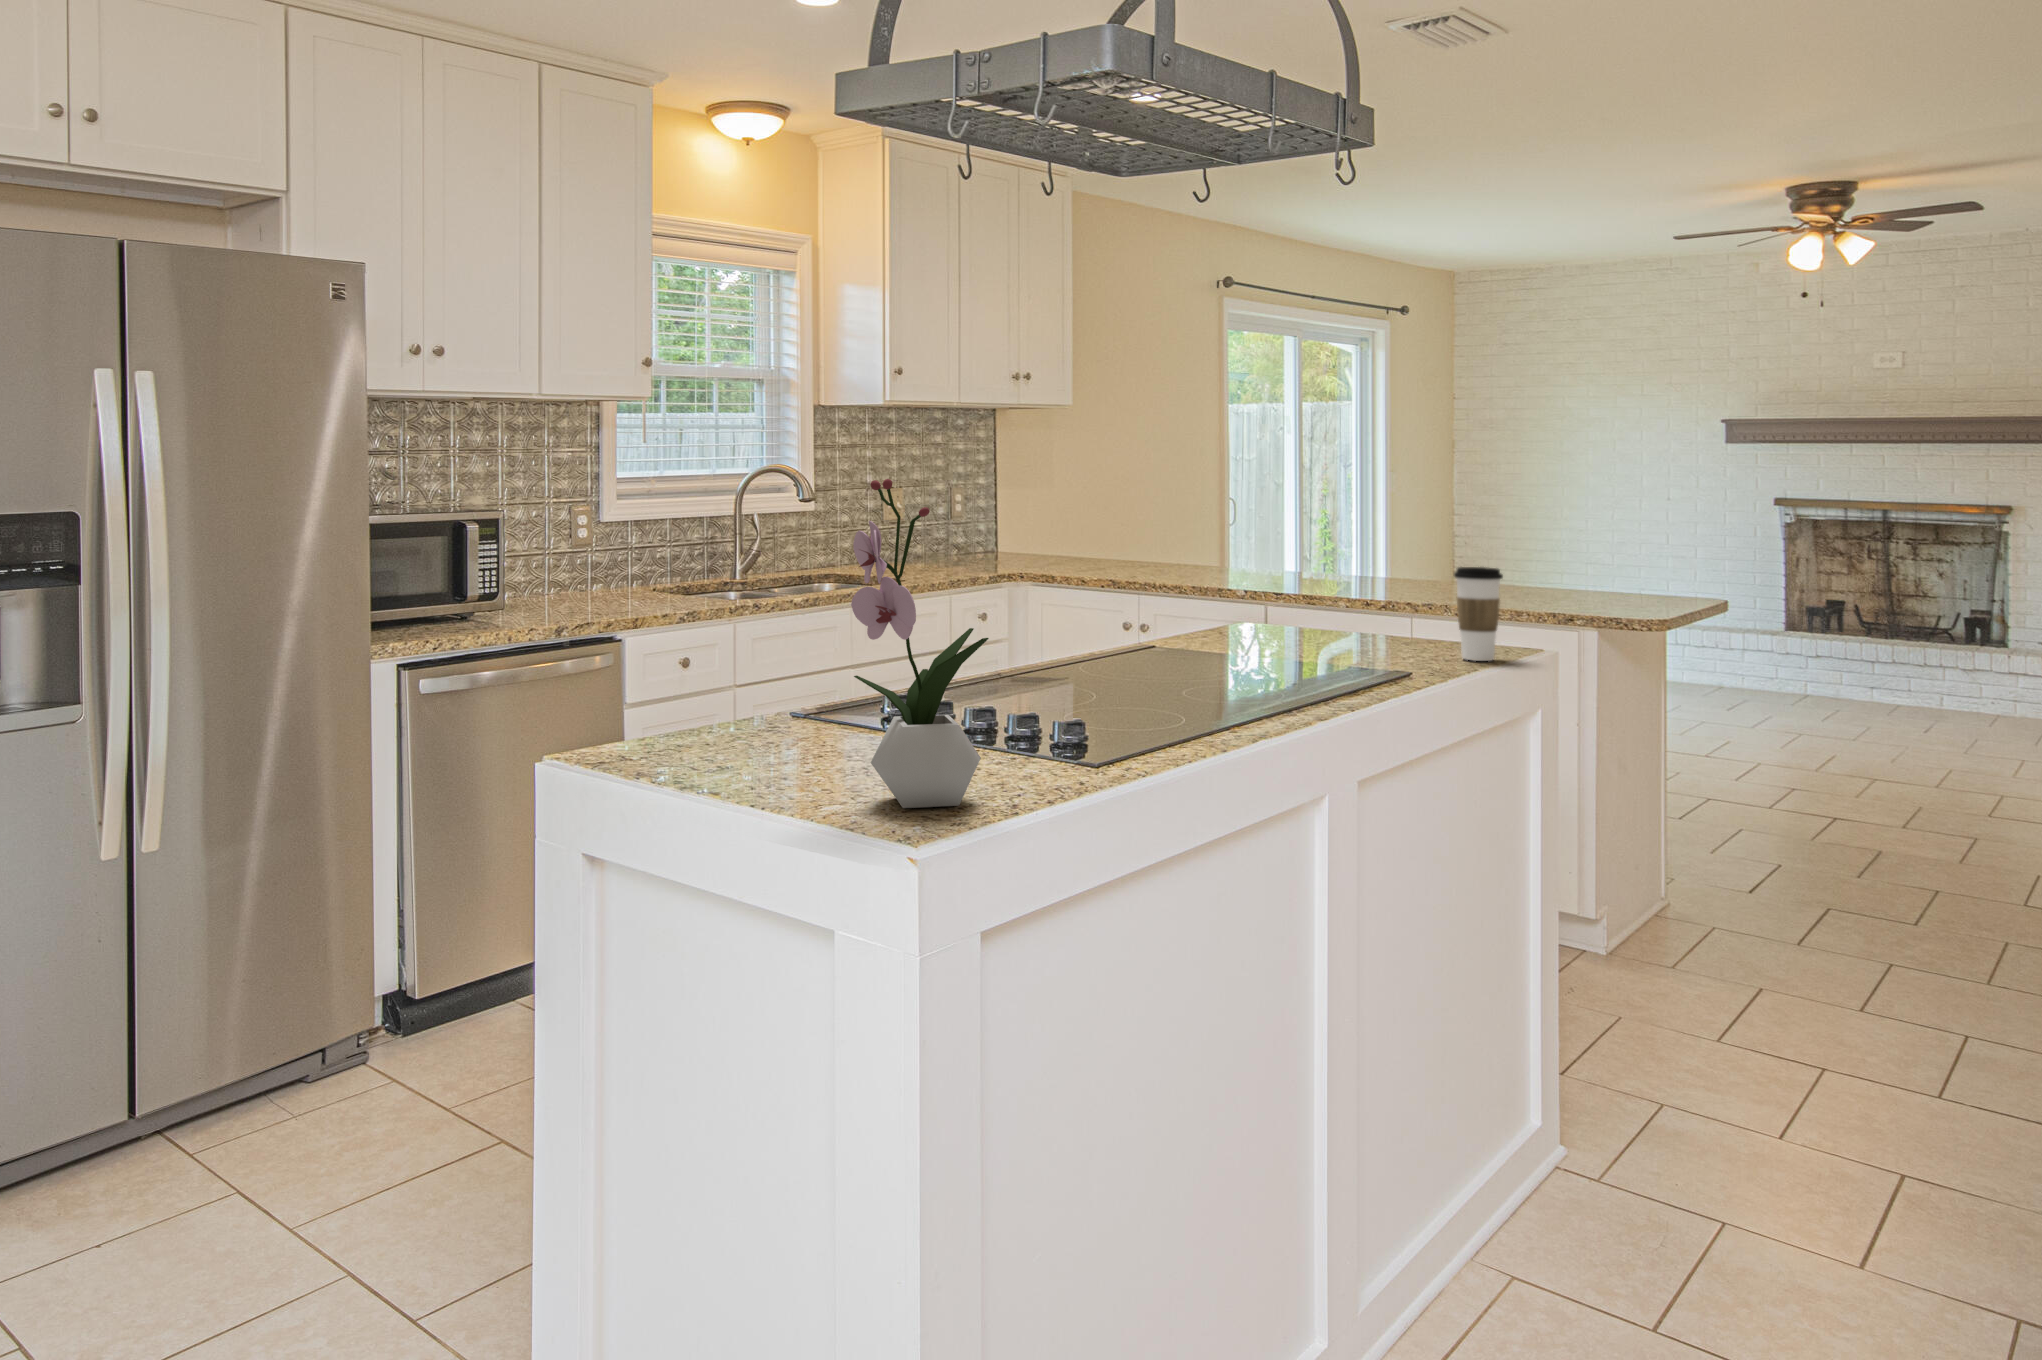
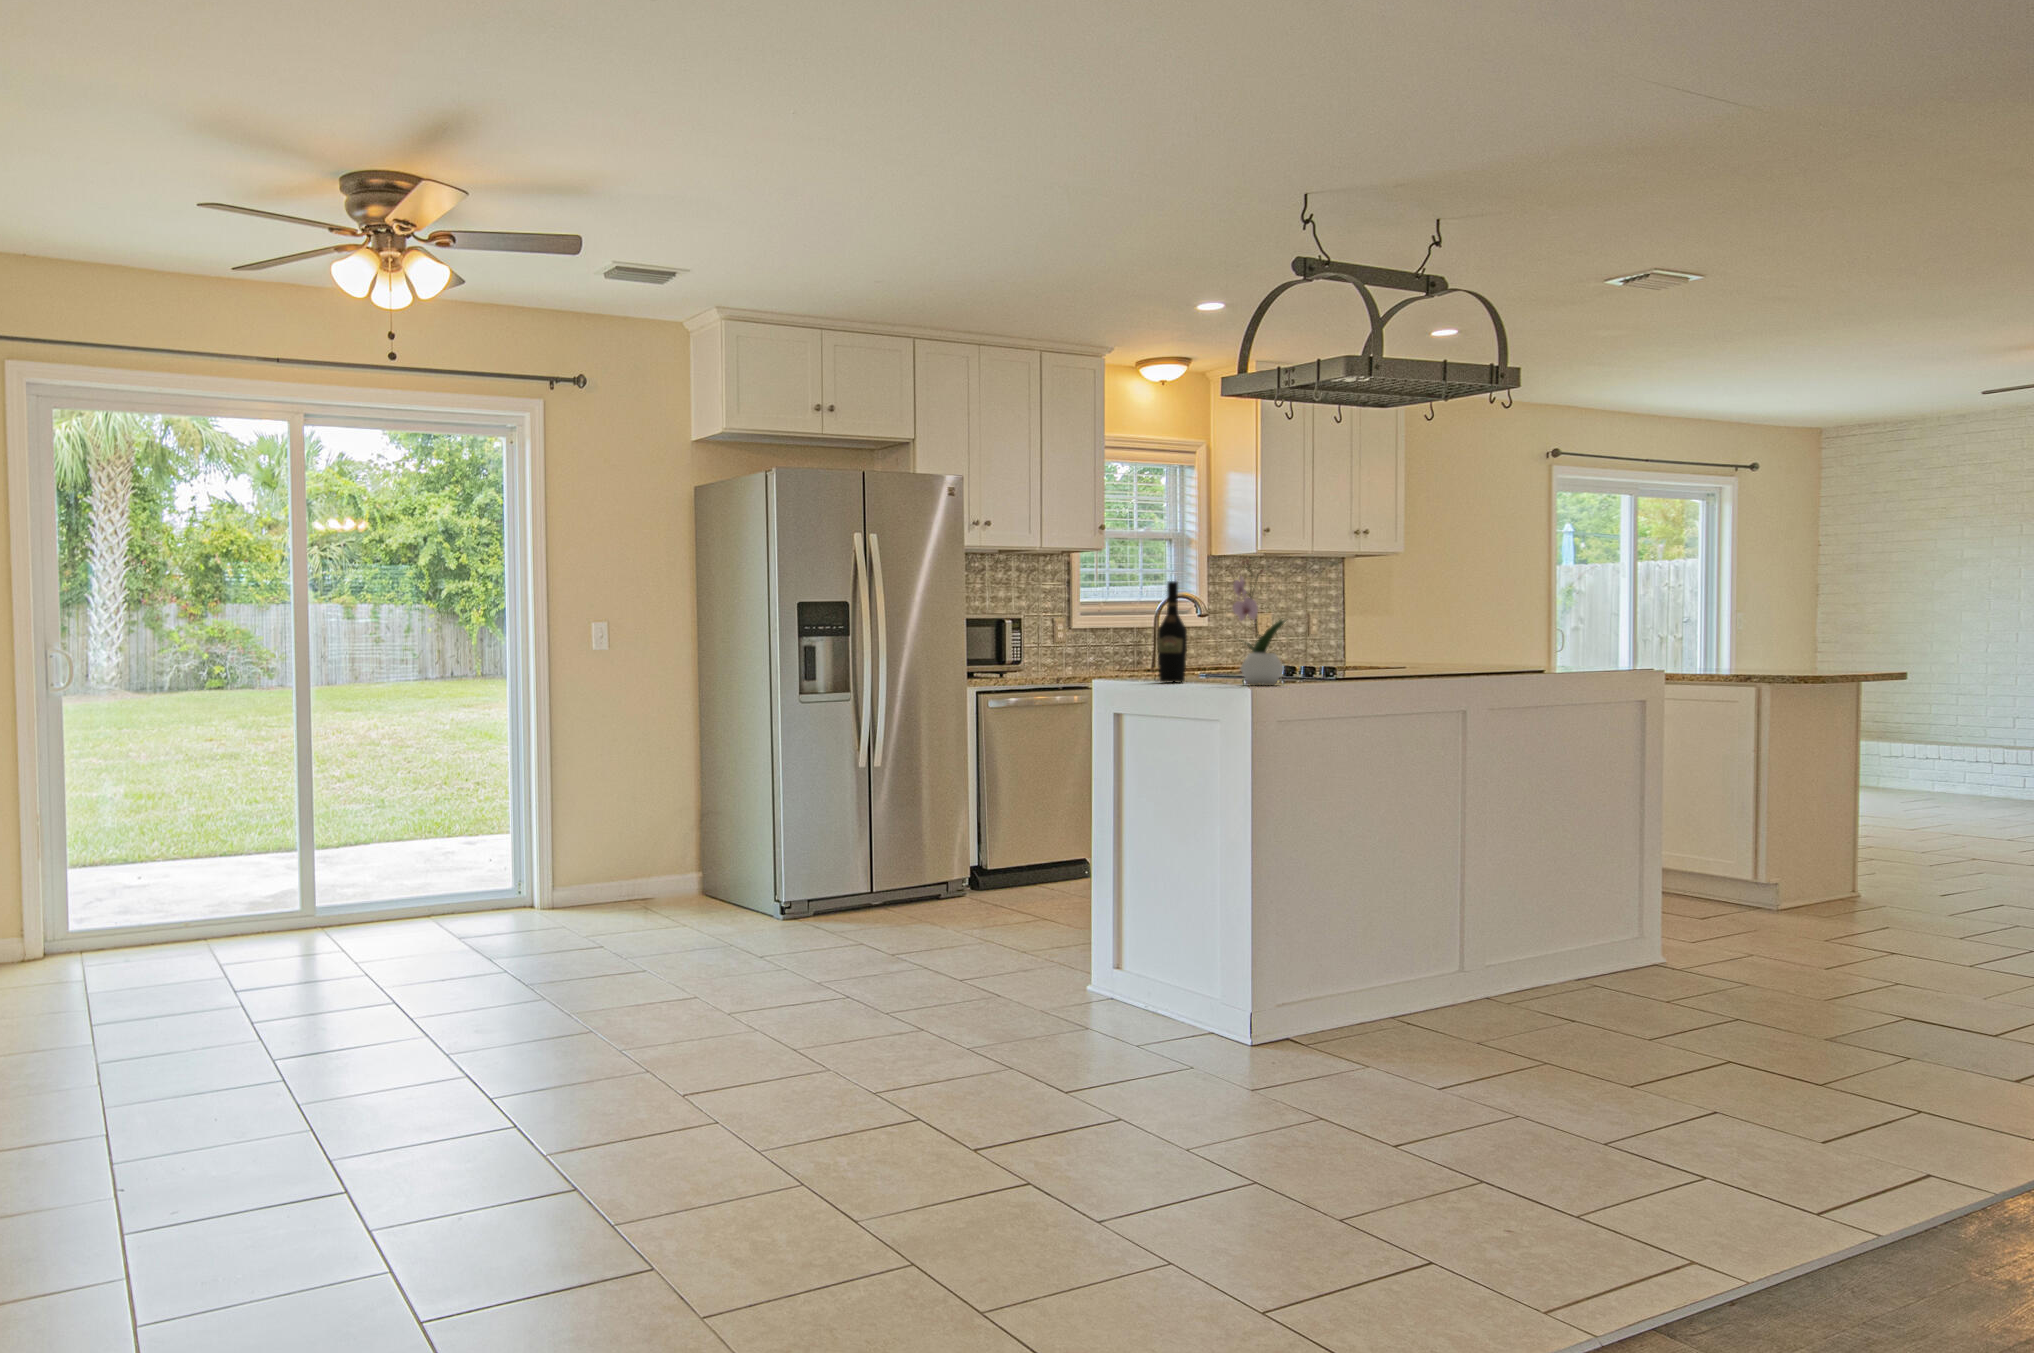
wine bottle: none [678,518,748,769] -> present [1157,581,1187,682]
coffee cup: present [1454,567,1503,661] -> none [1582,623,1612,673]

